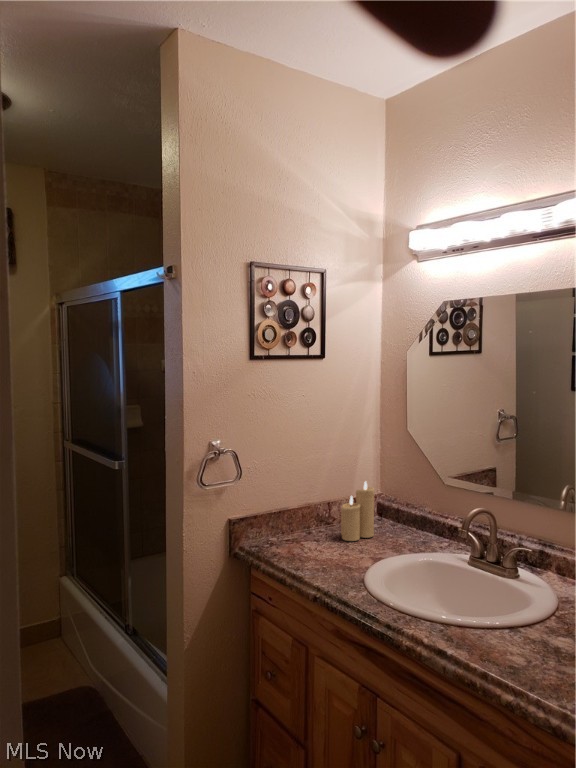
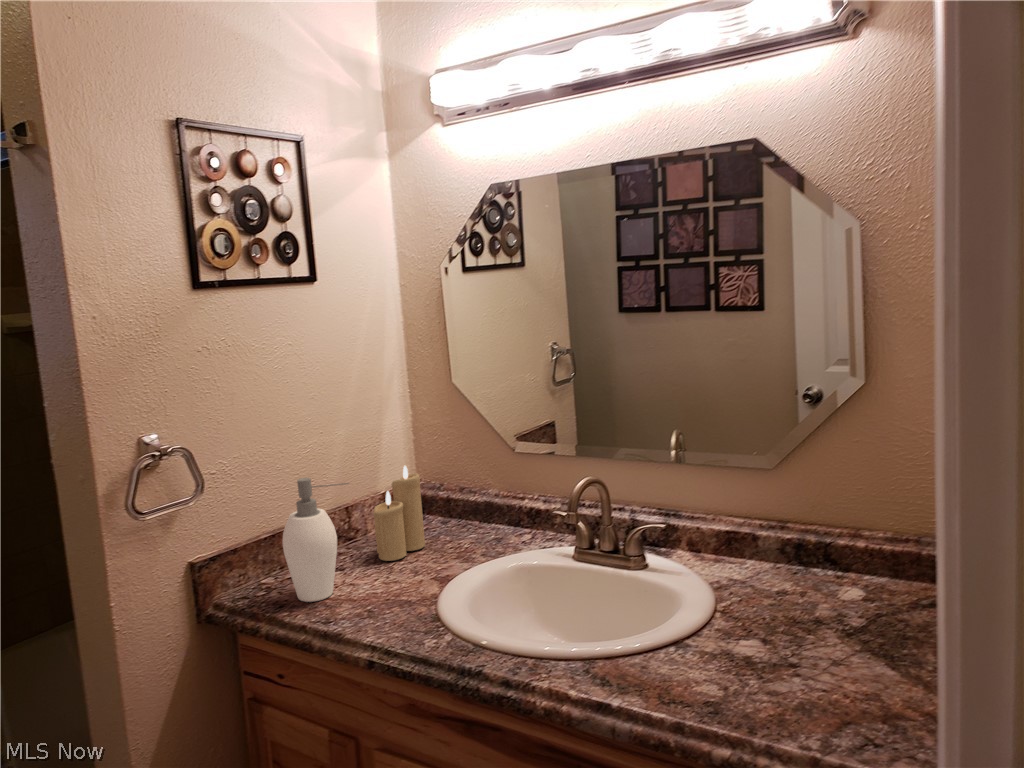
soap dispenser: none [281,478,323,555] -> present [283,478,349,602]

